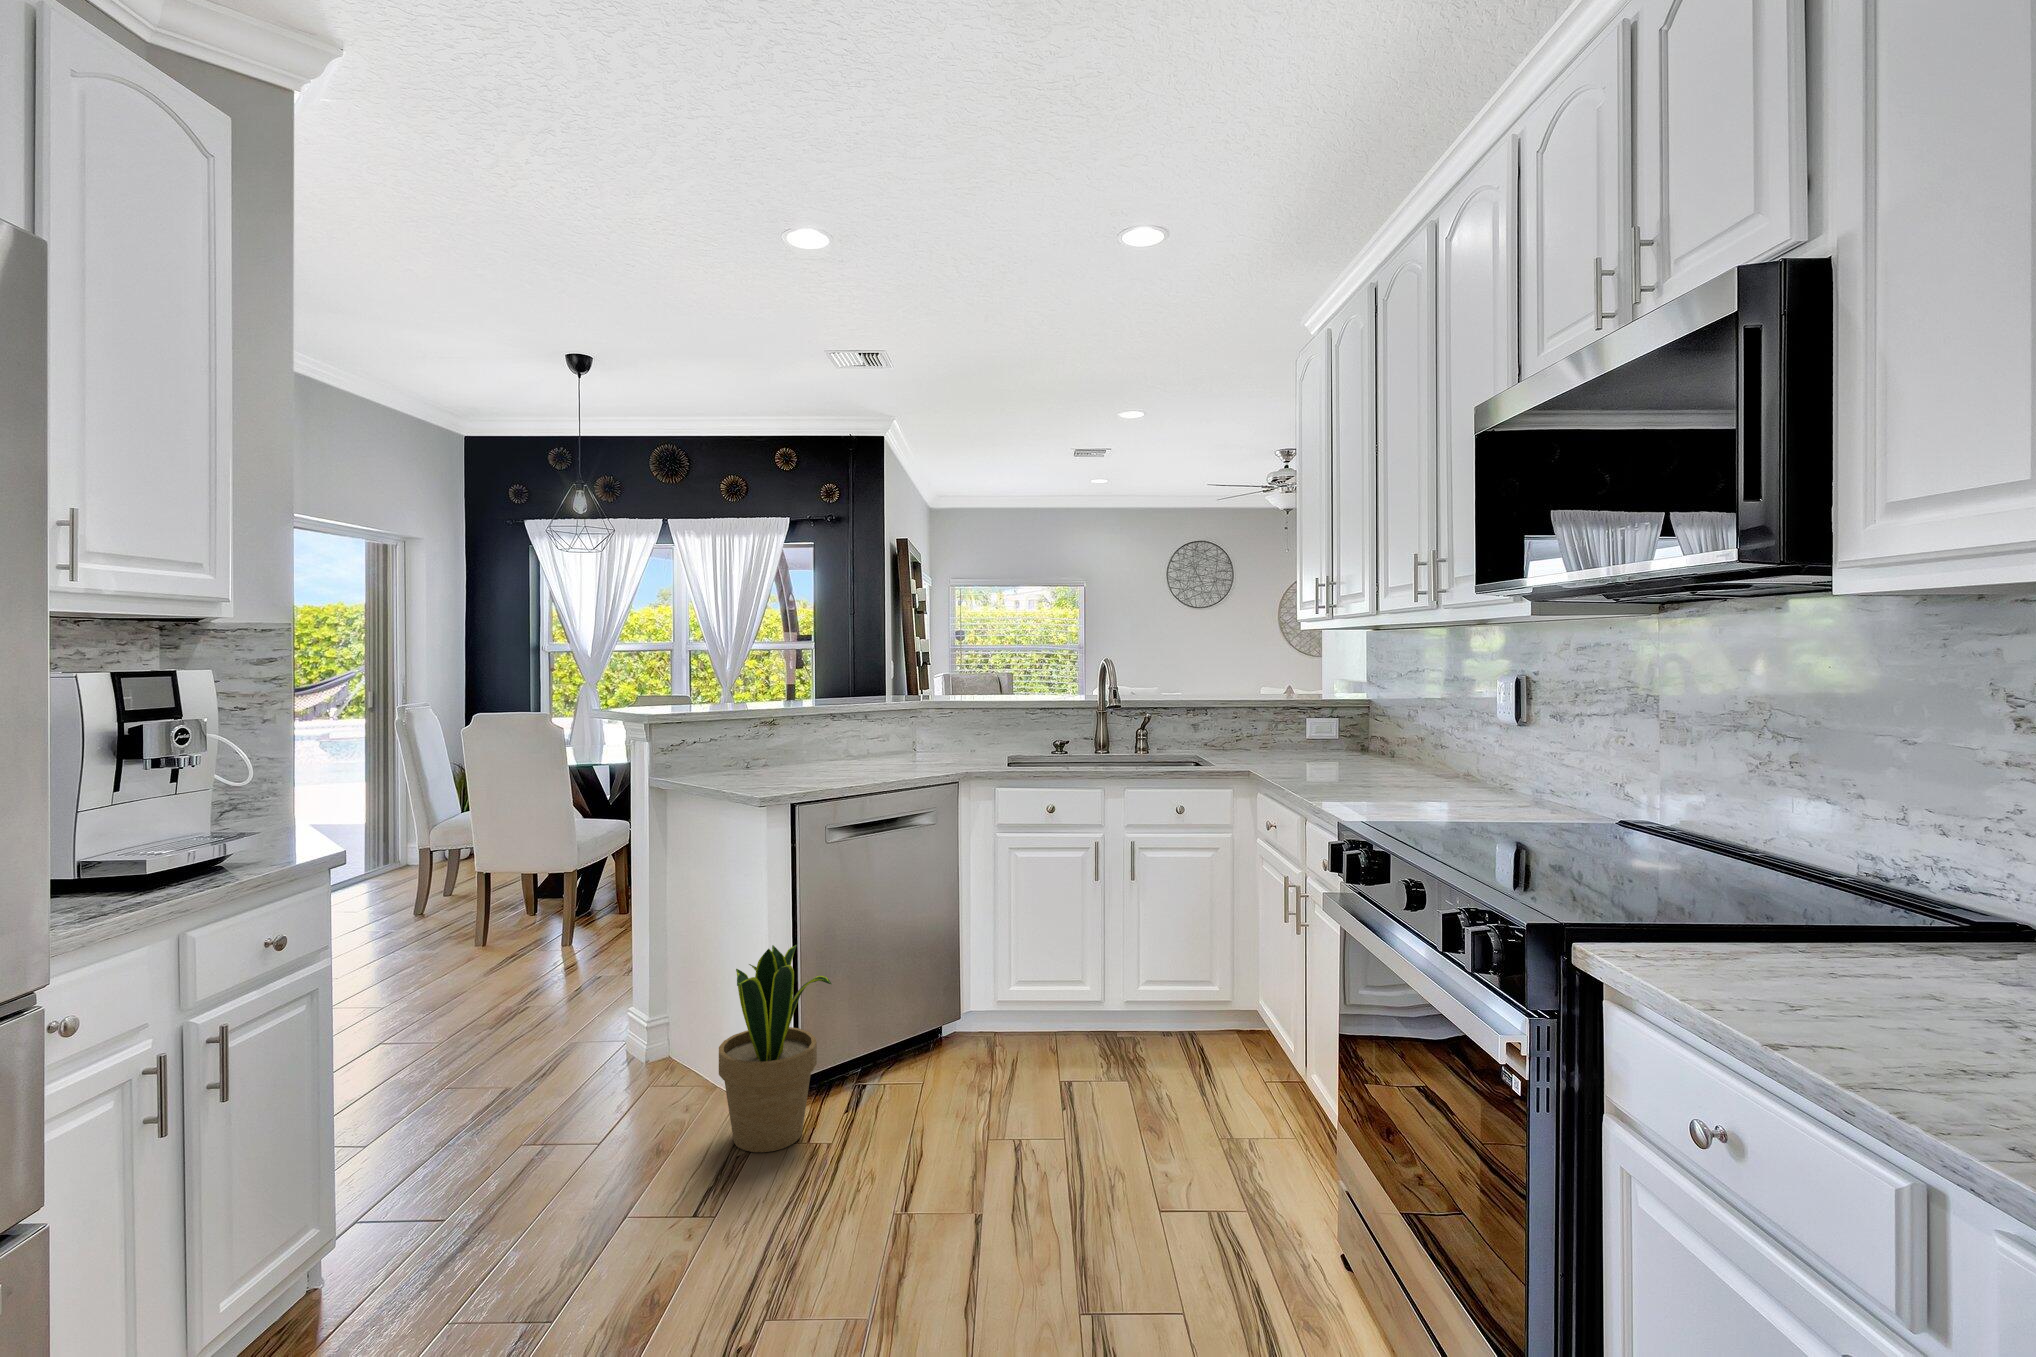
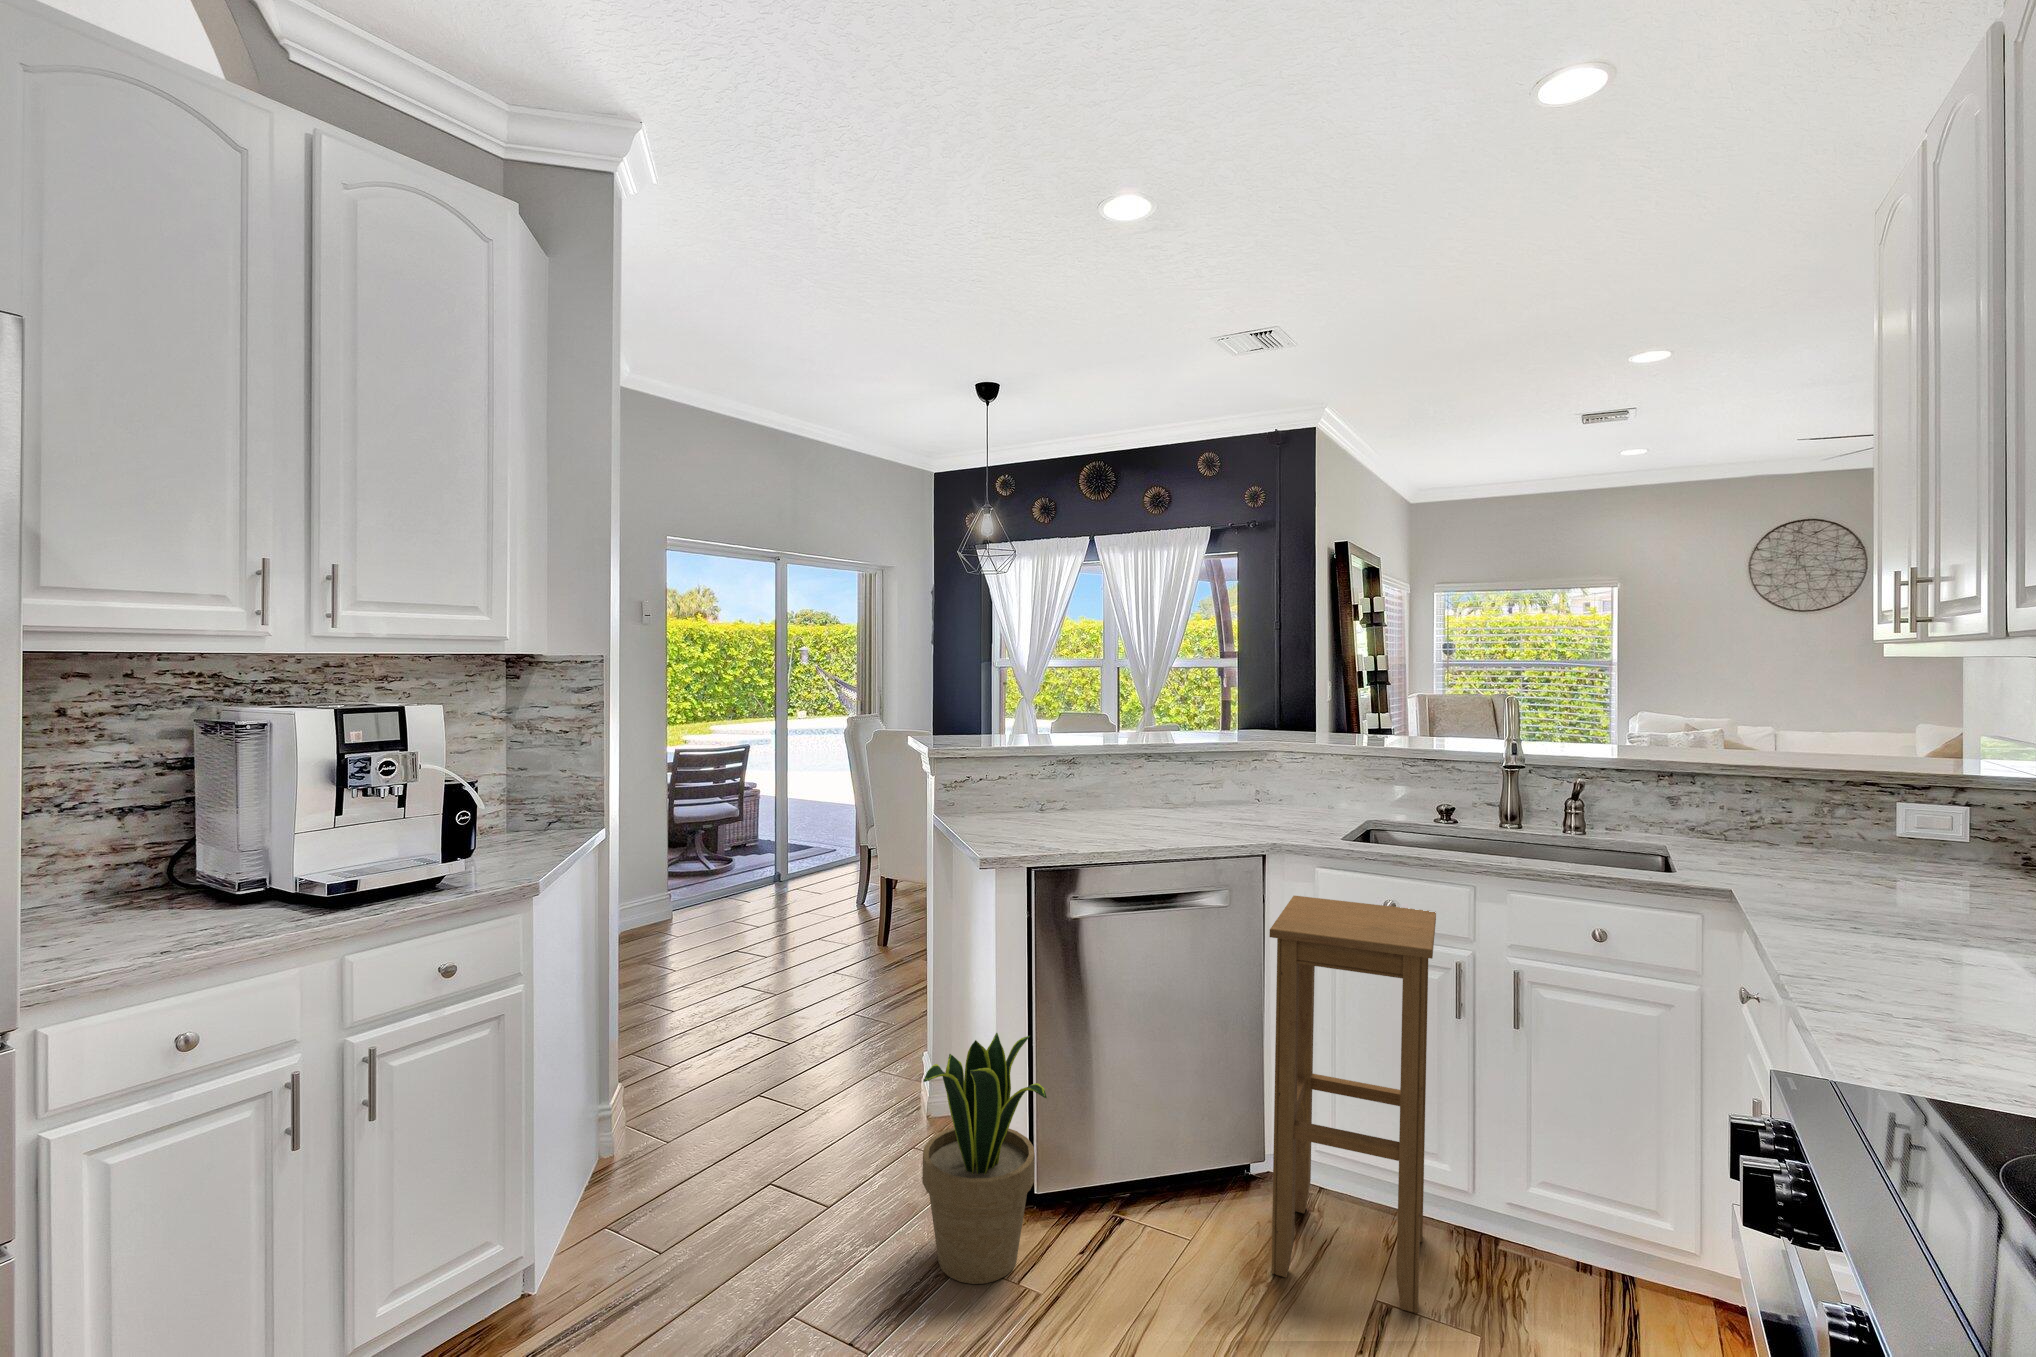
stool: none [978,810,1097,1086] -> present [1269,896,1436,1313]

